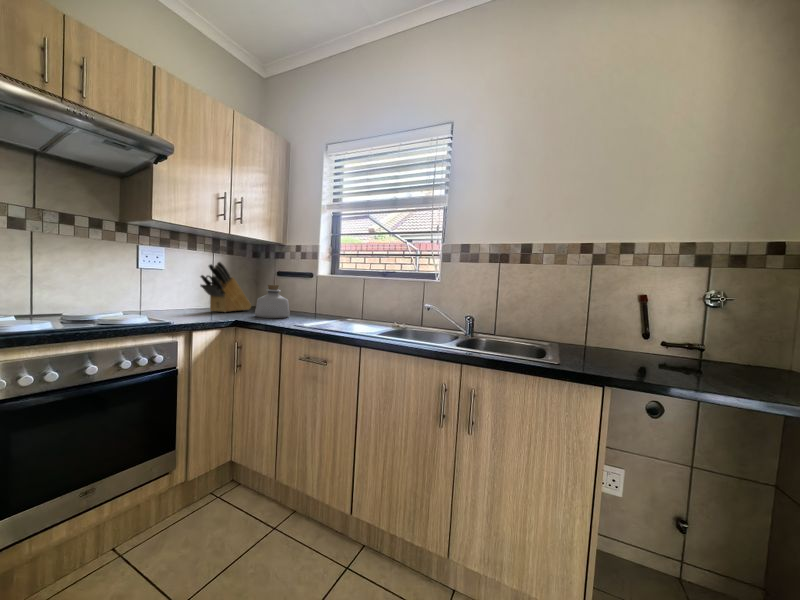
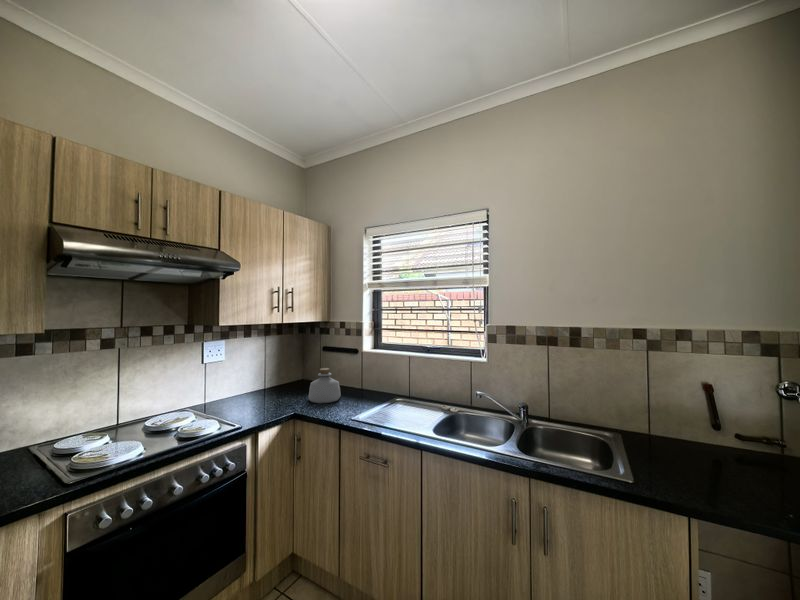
knife block: present [200,262,251,312] -> none [257,348,302,396]

